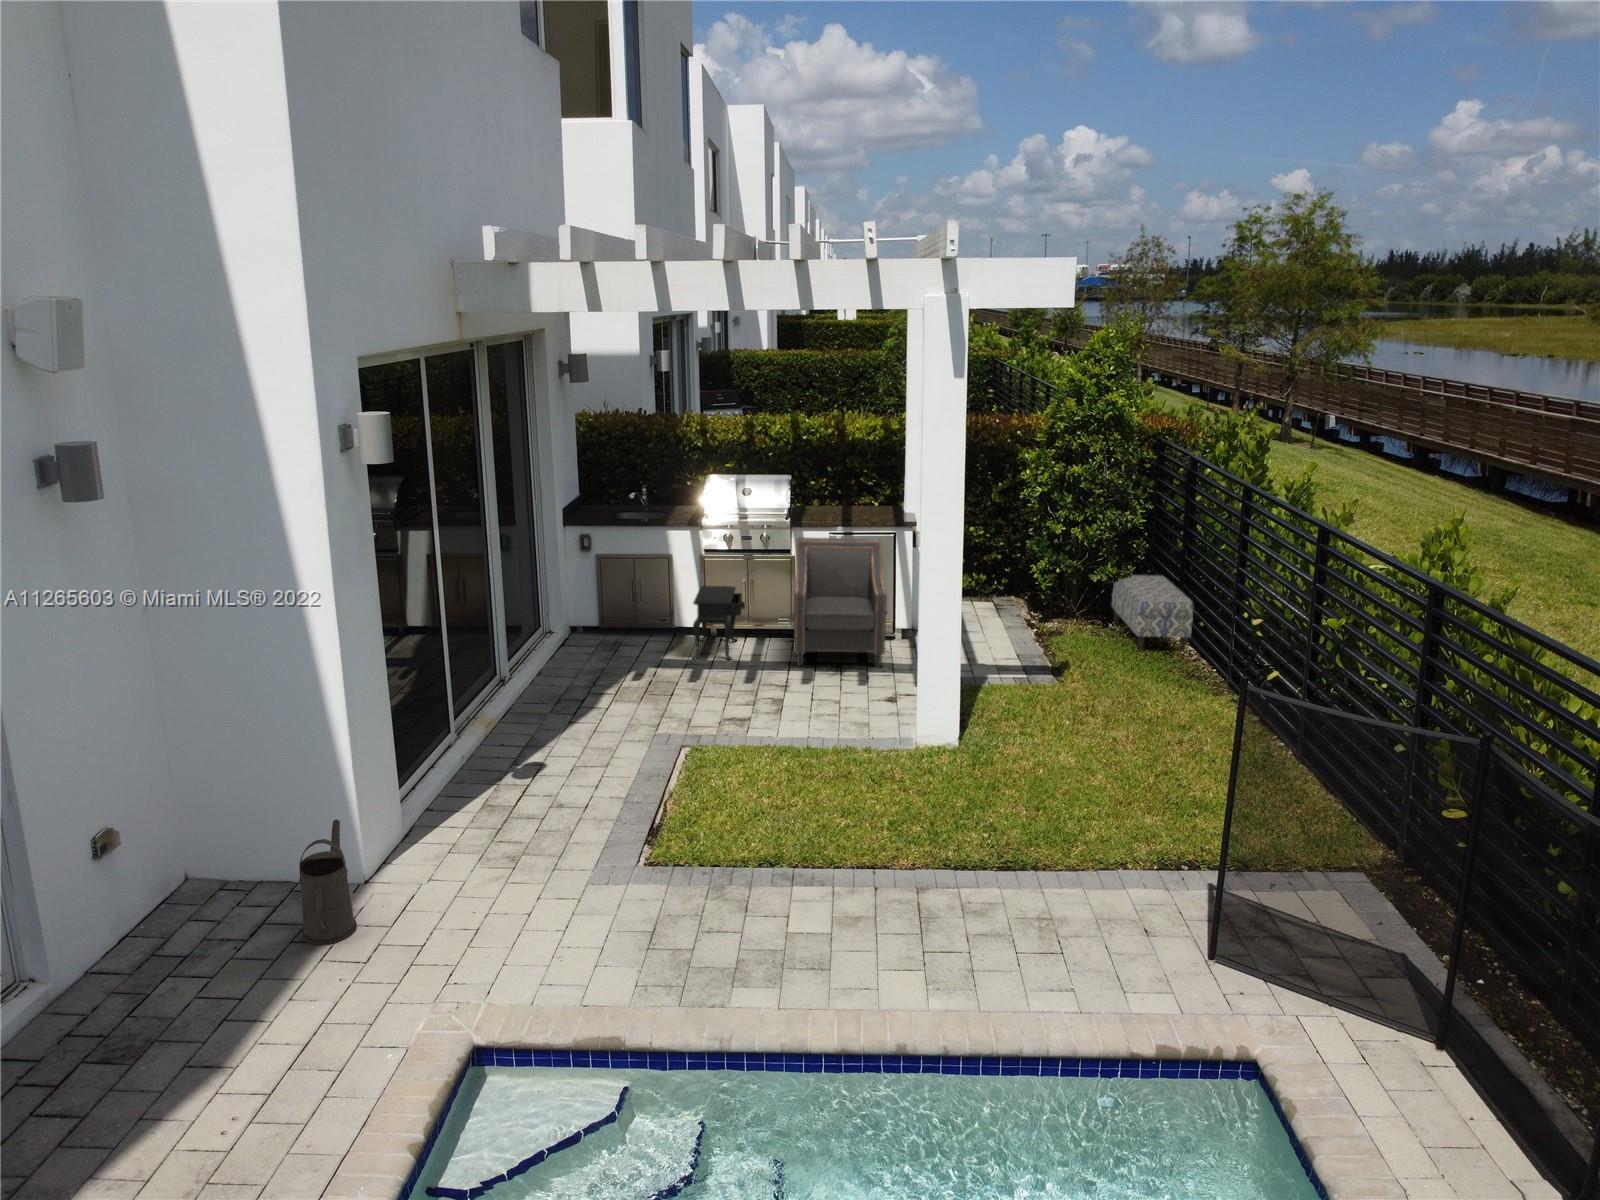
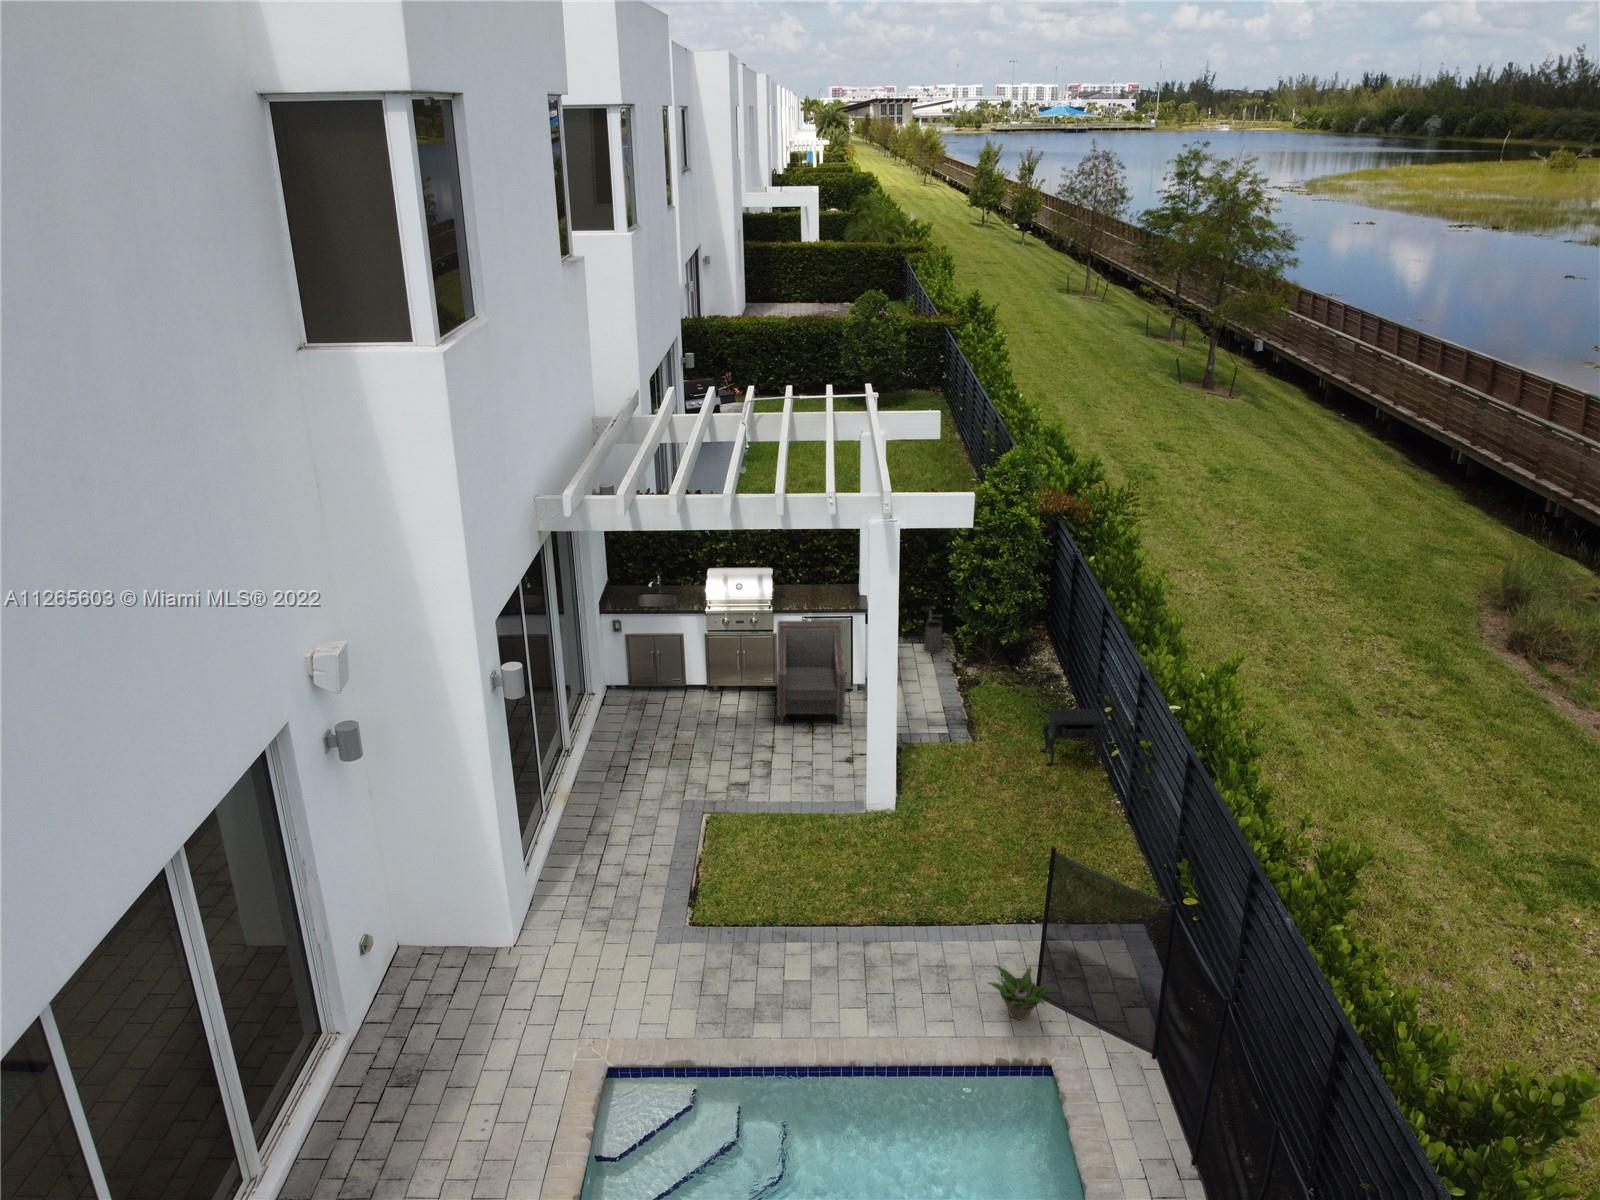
bench: present [1112,575,1193,652] -> none [1018,632,1075,702]
side table: present [693,586,745,660] -> present [1041,709,1104,765]
watering can: present [299,820,357,945] -> present [923,609,942,653]
decorative plant: none [1128,905,1254,992] -> present [988,966,1056,1020]

